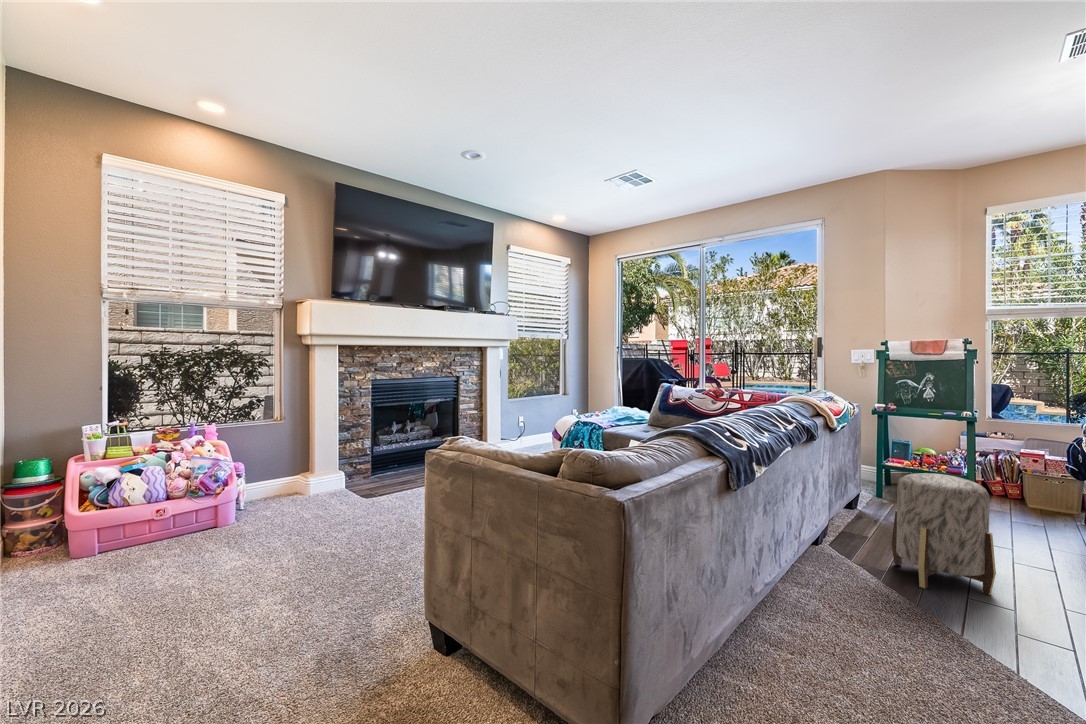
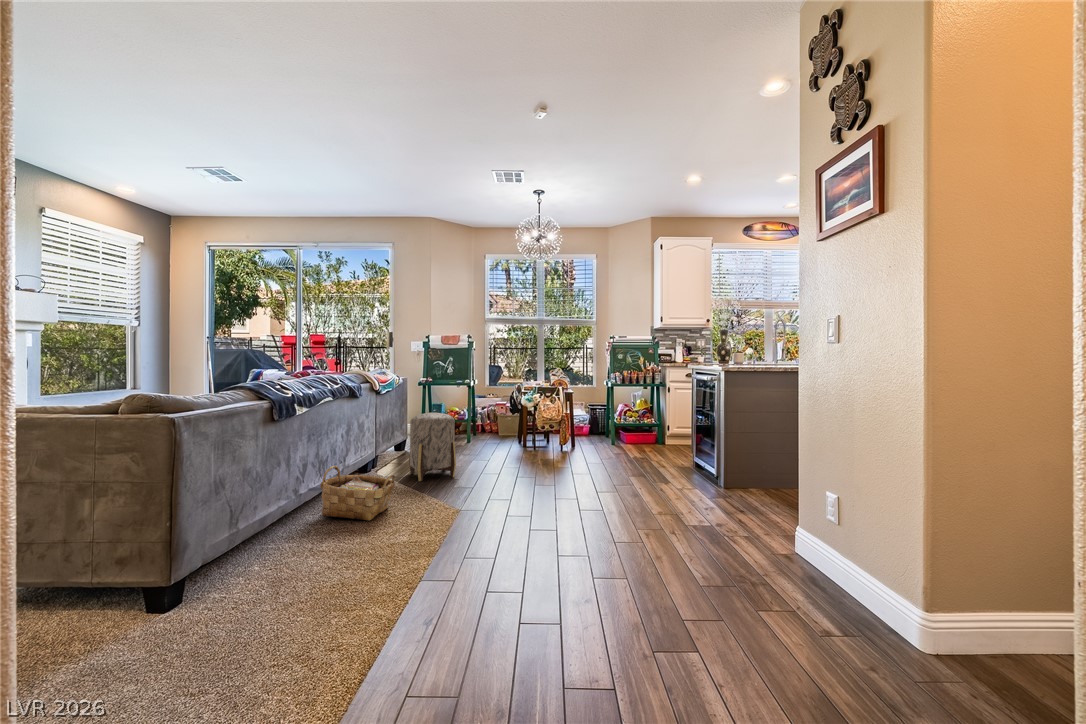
woven basket: none [781,553,911,669] -> present [320,466,395,521]

